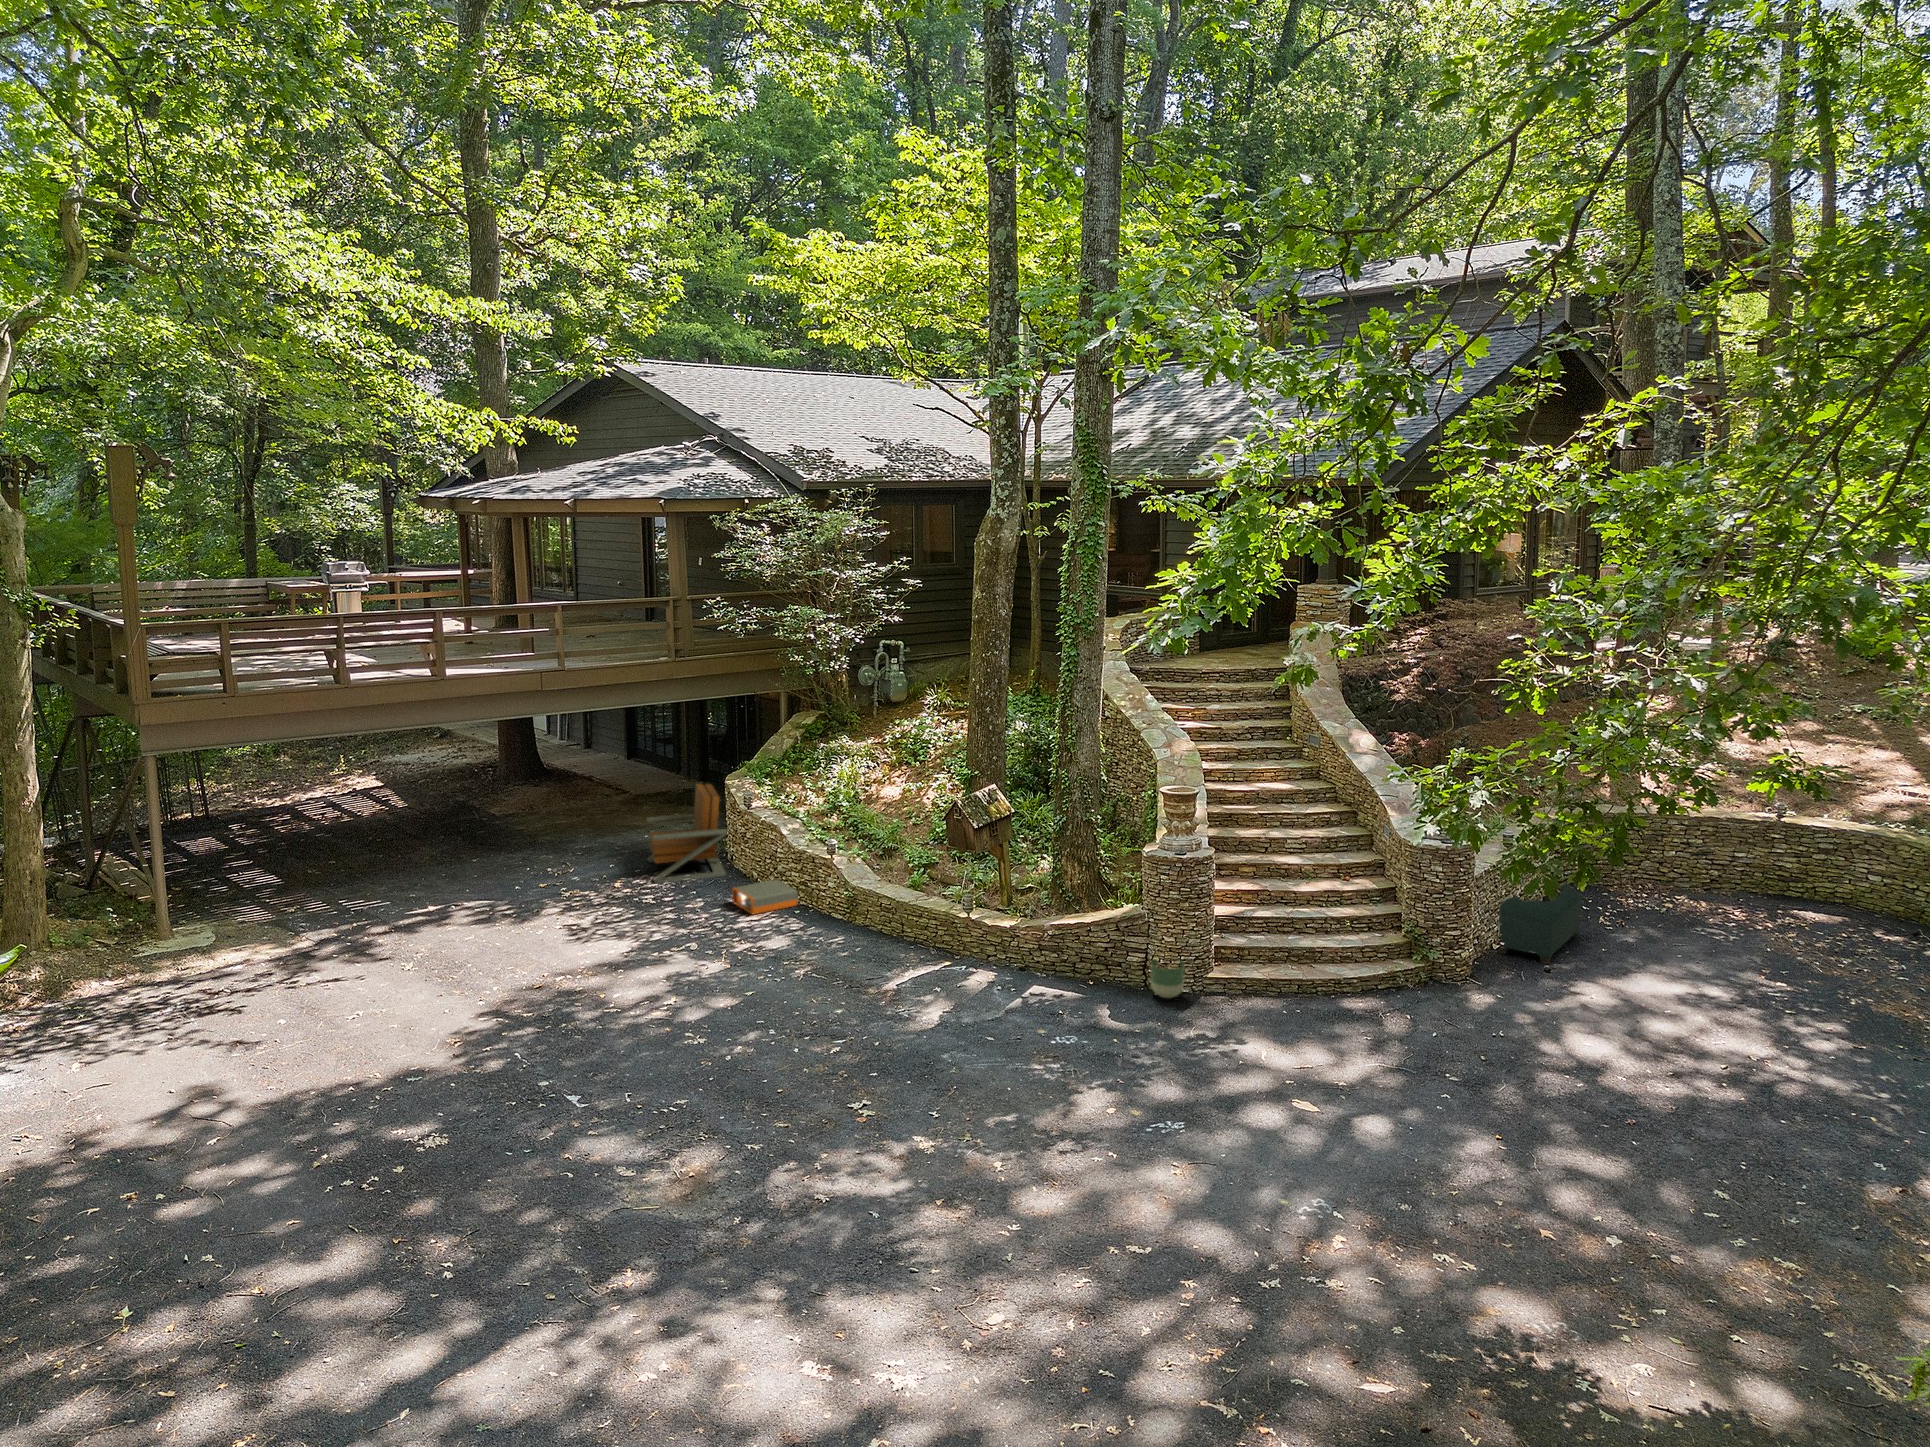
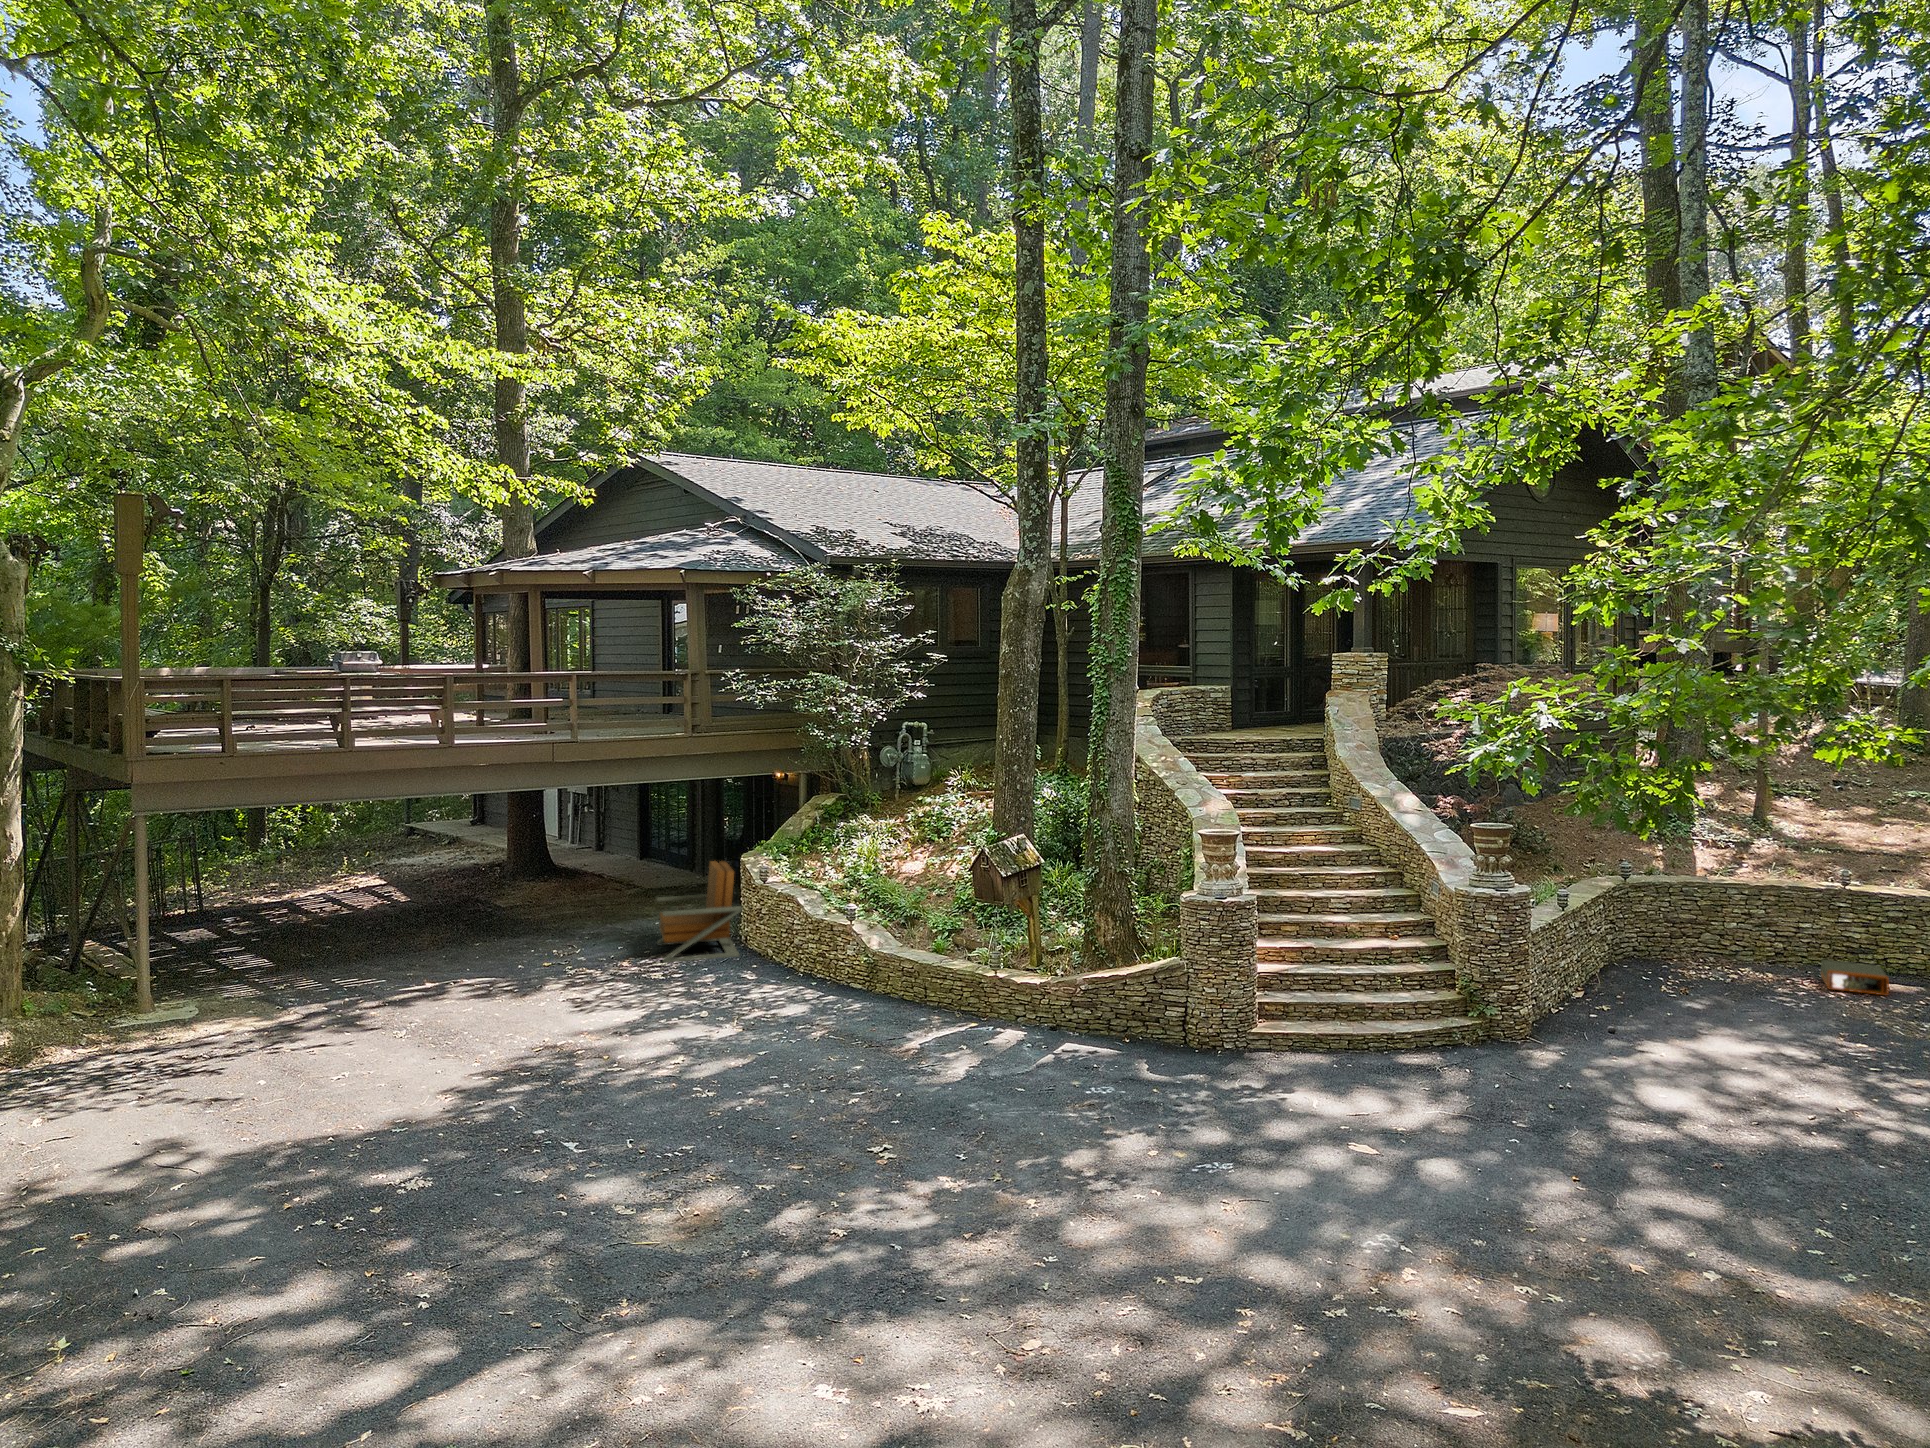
storage box: present [732,879,798,914] -> present [1821,960,1889,996]
bench: present [1498,883,1582,964] -> none [1564,942,1653,1027]
planter: present [1151,959,1185,998] -> none [1193,1015,1229,1058]

